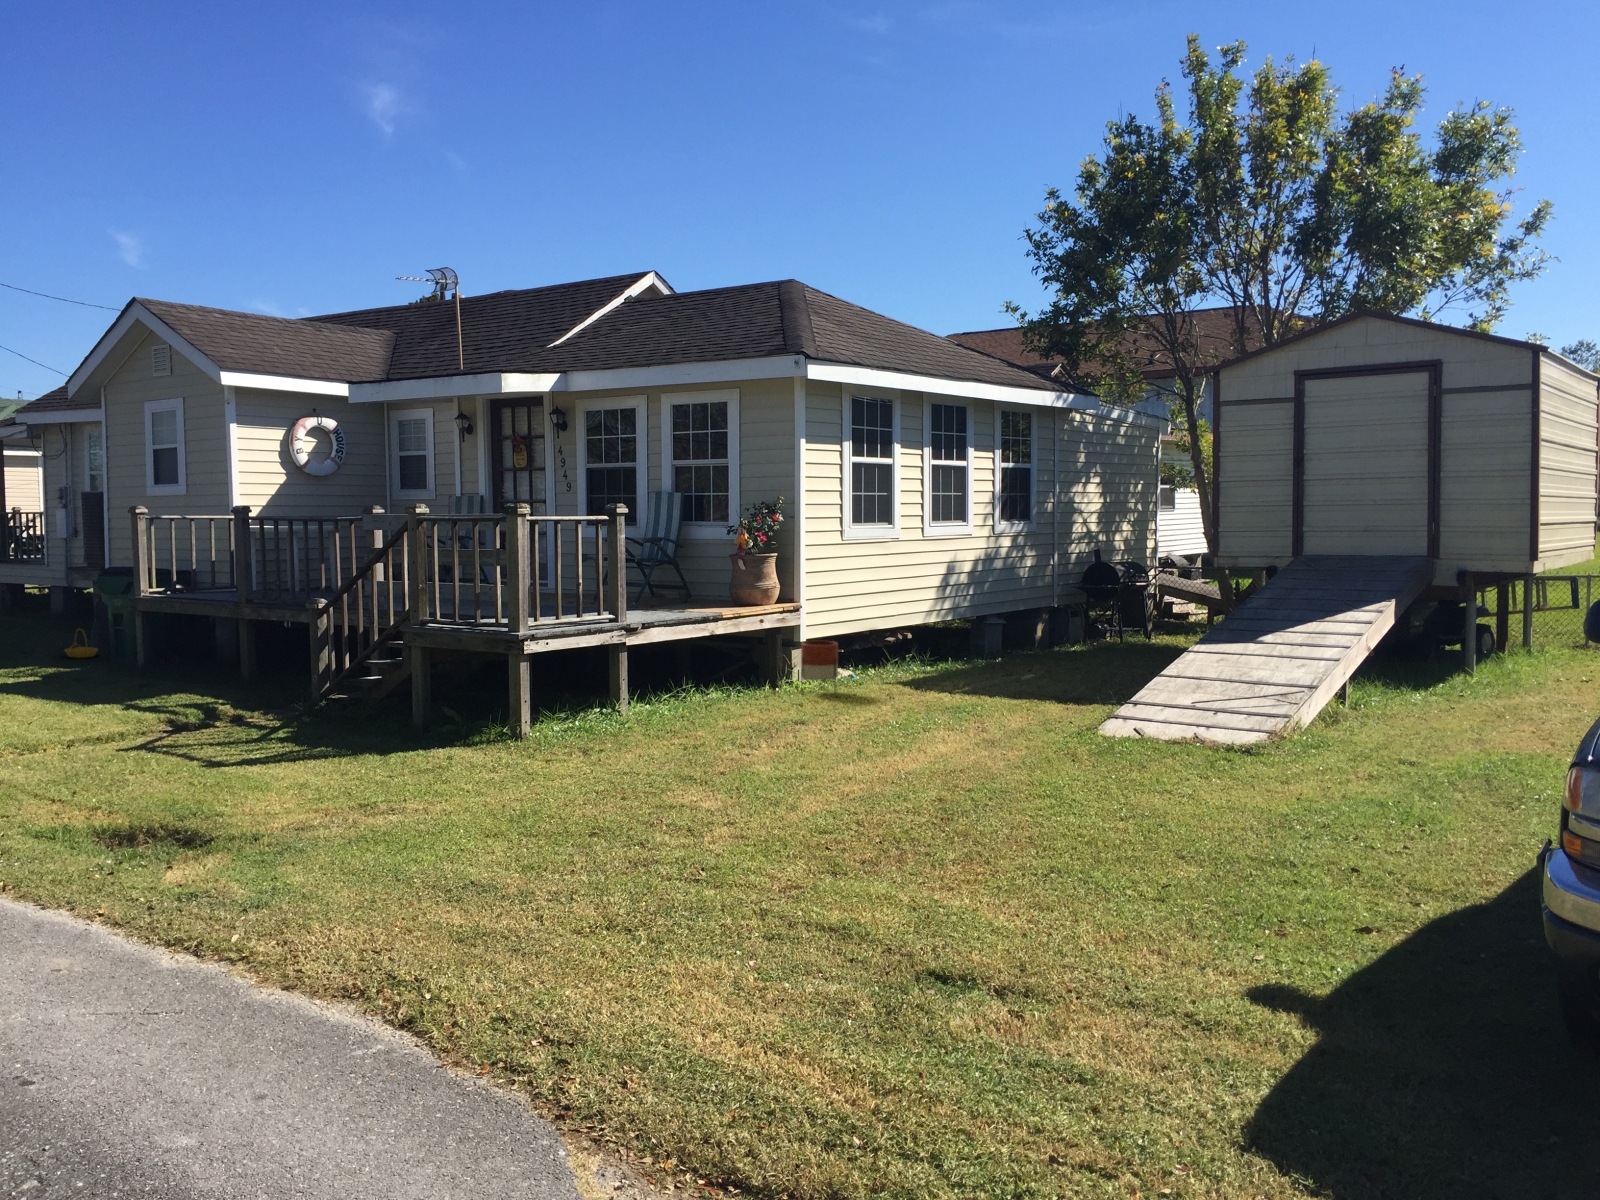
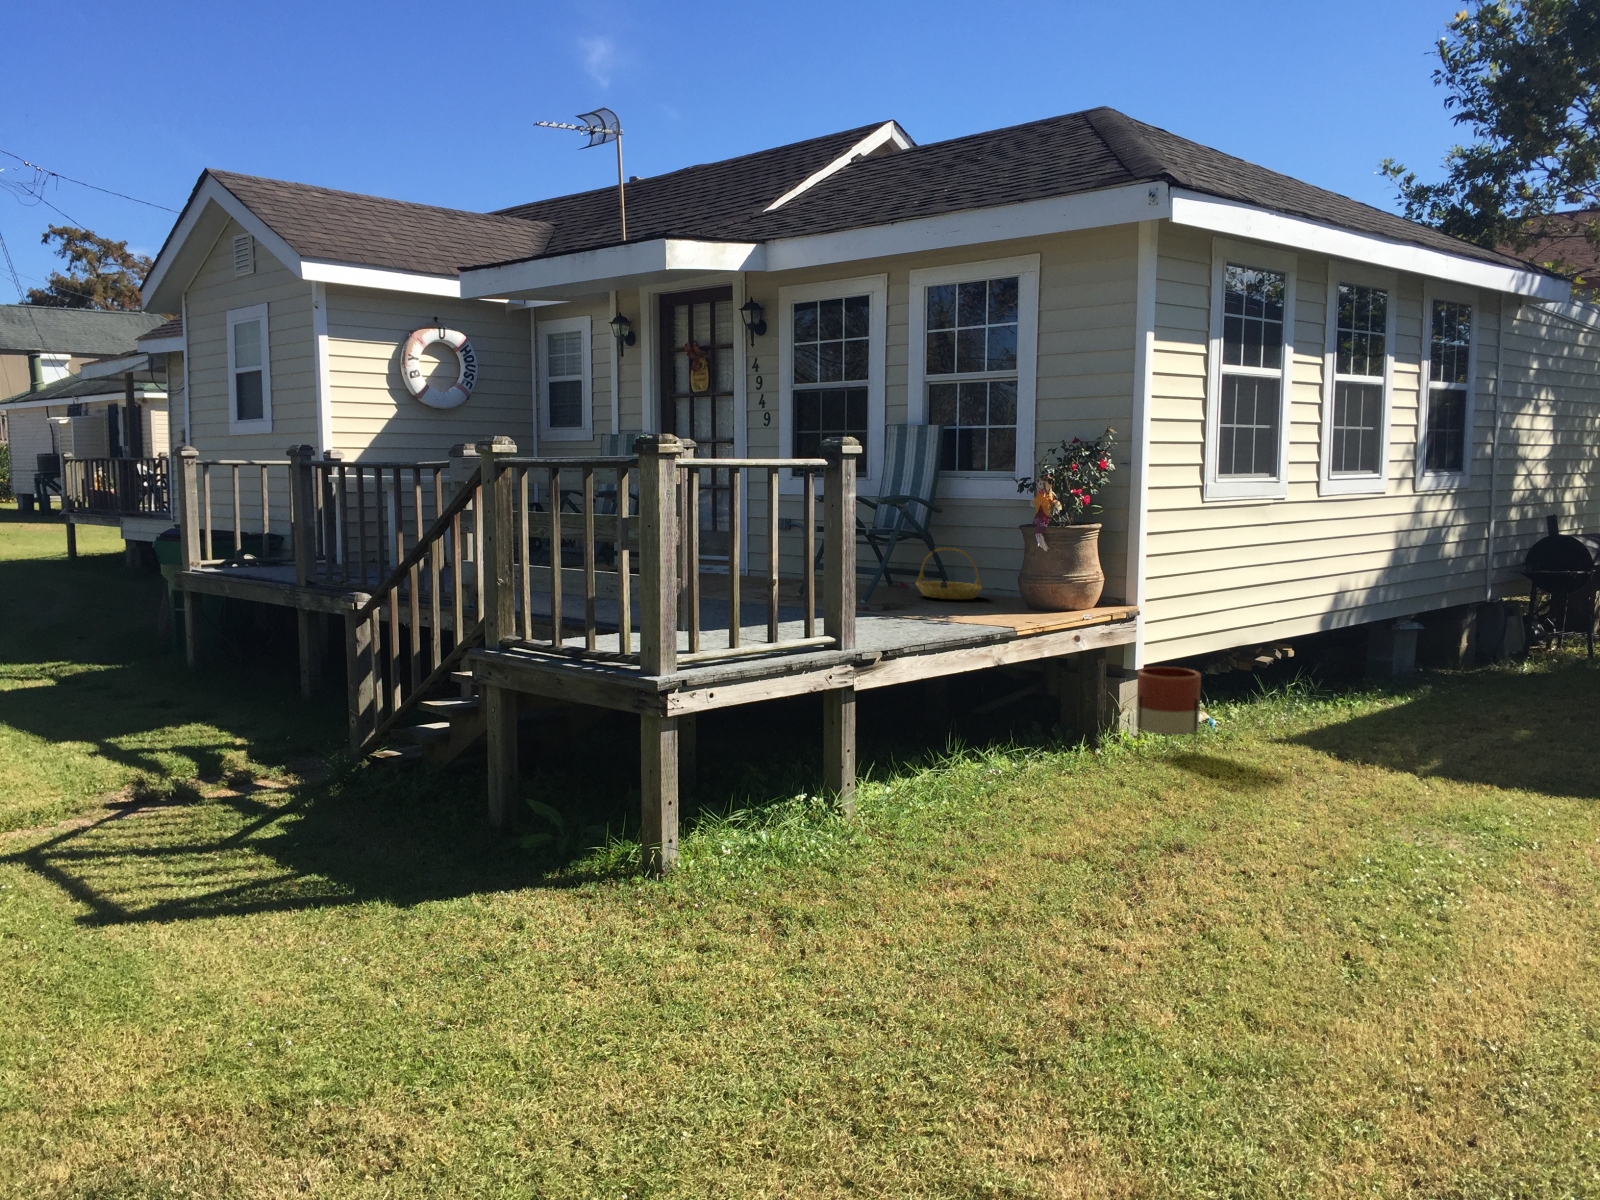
basket: present [65,635,98,658] -> present [916,548,982,599]

